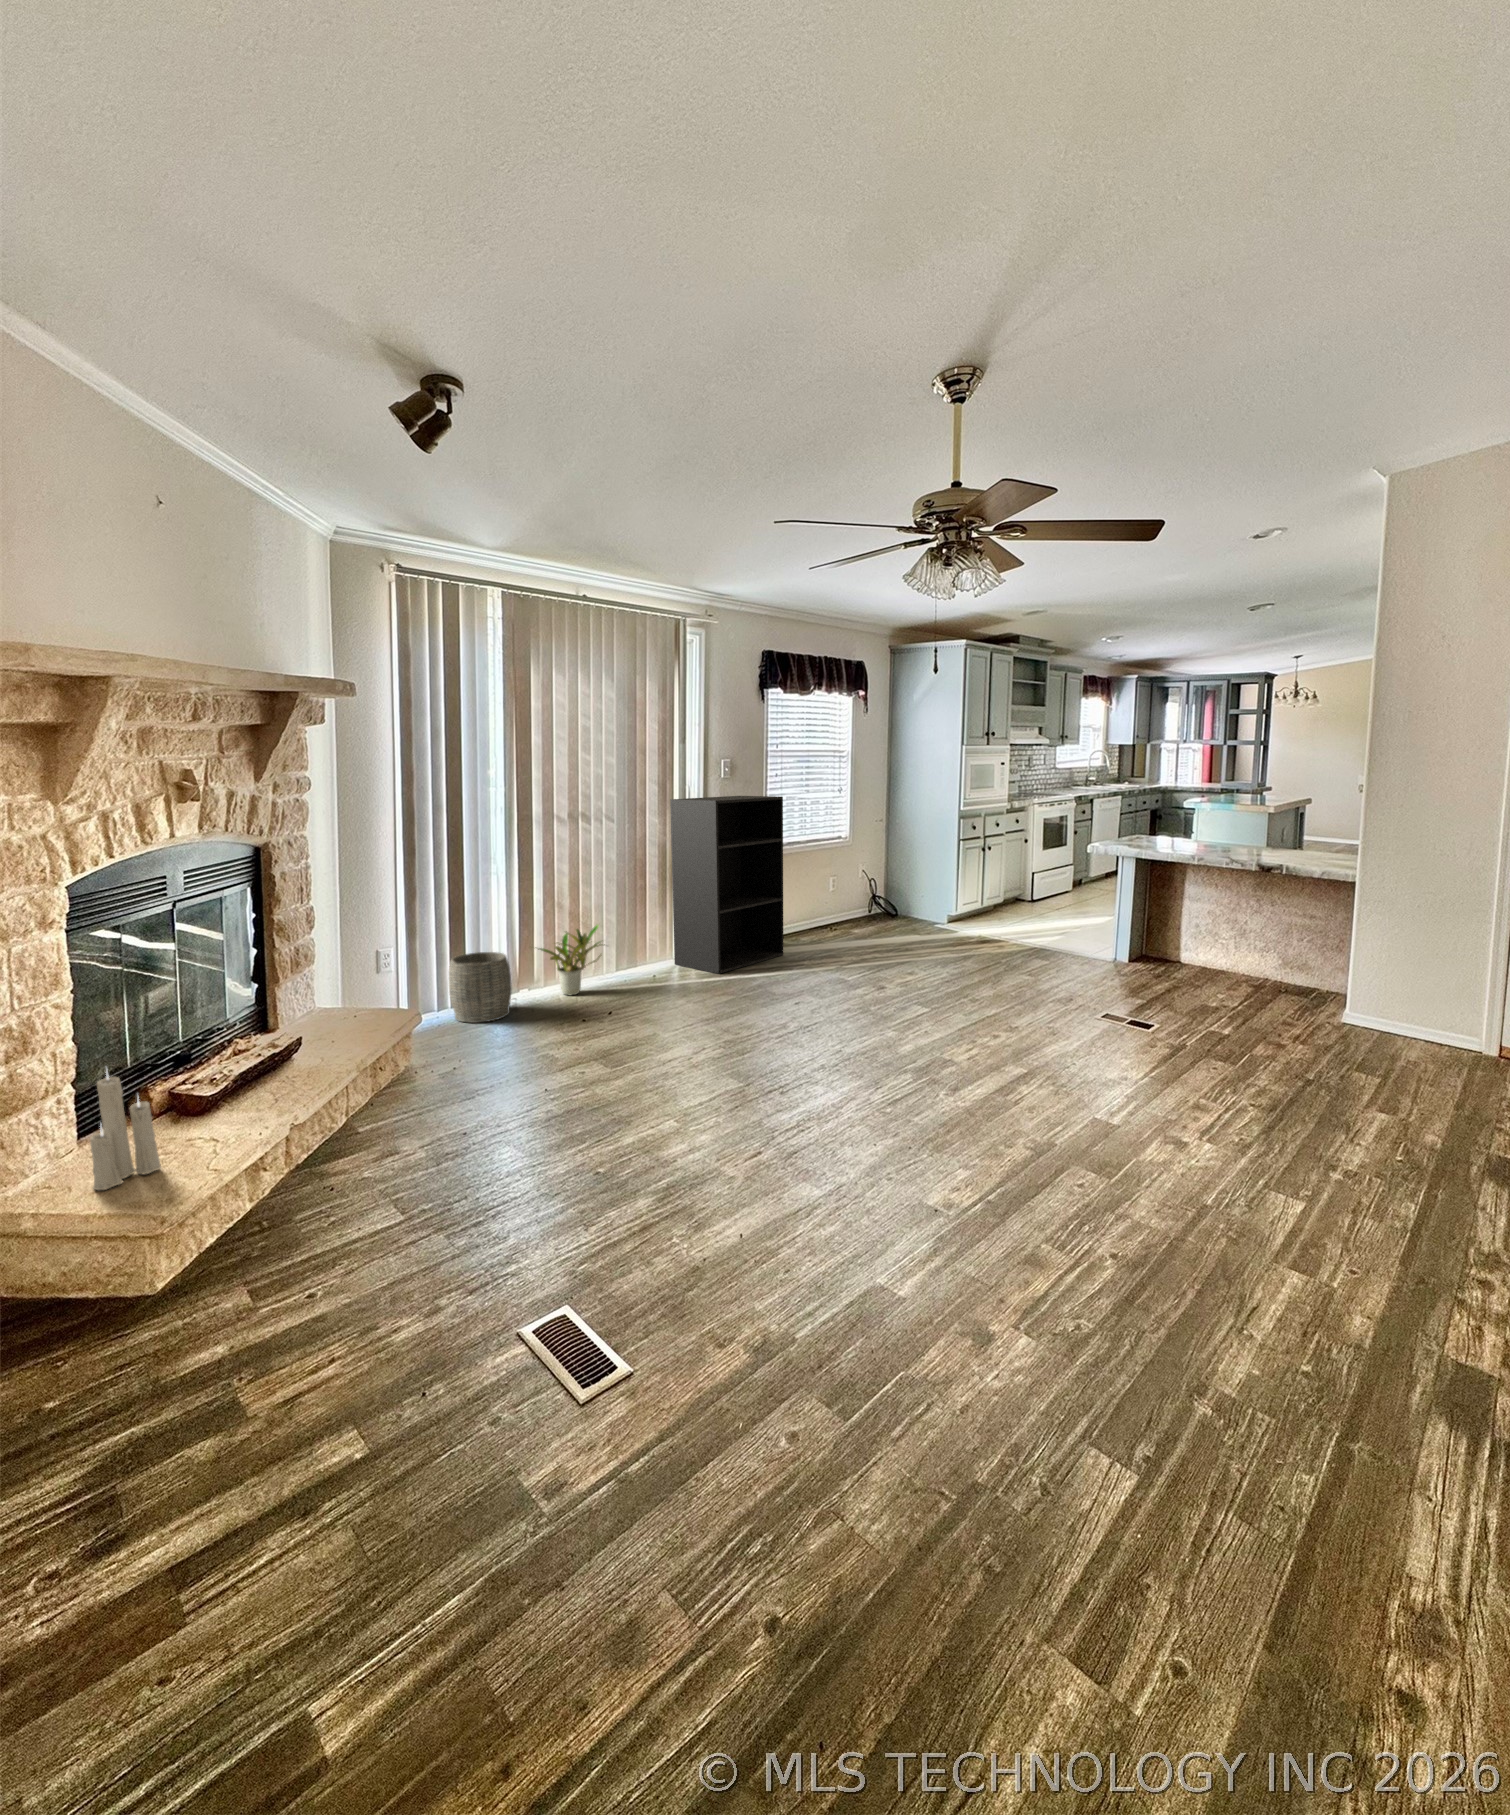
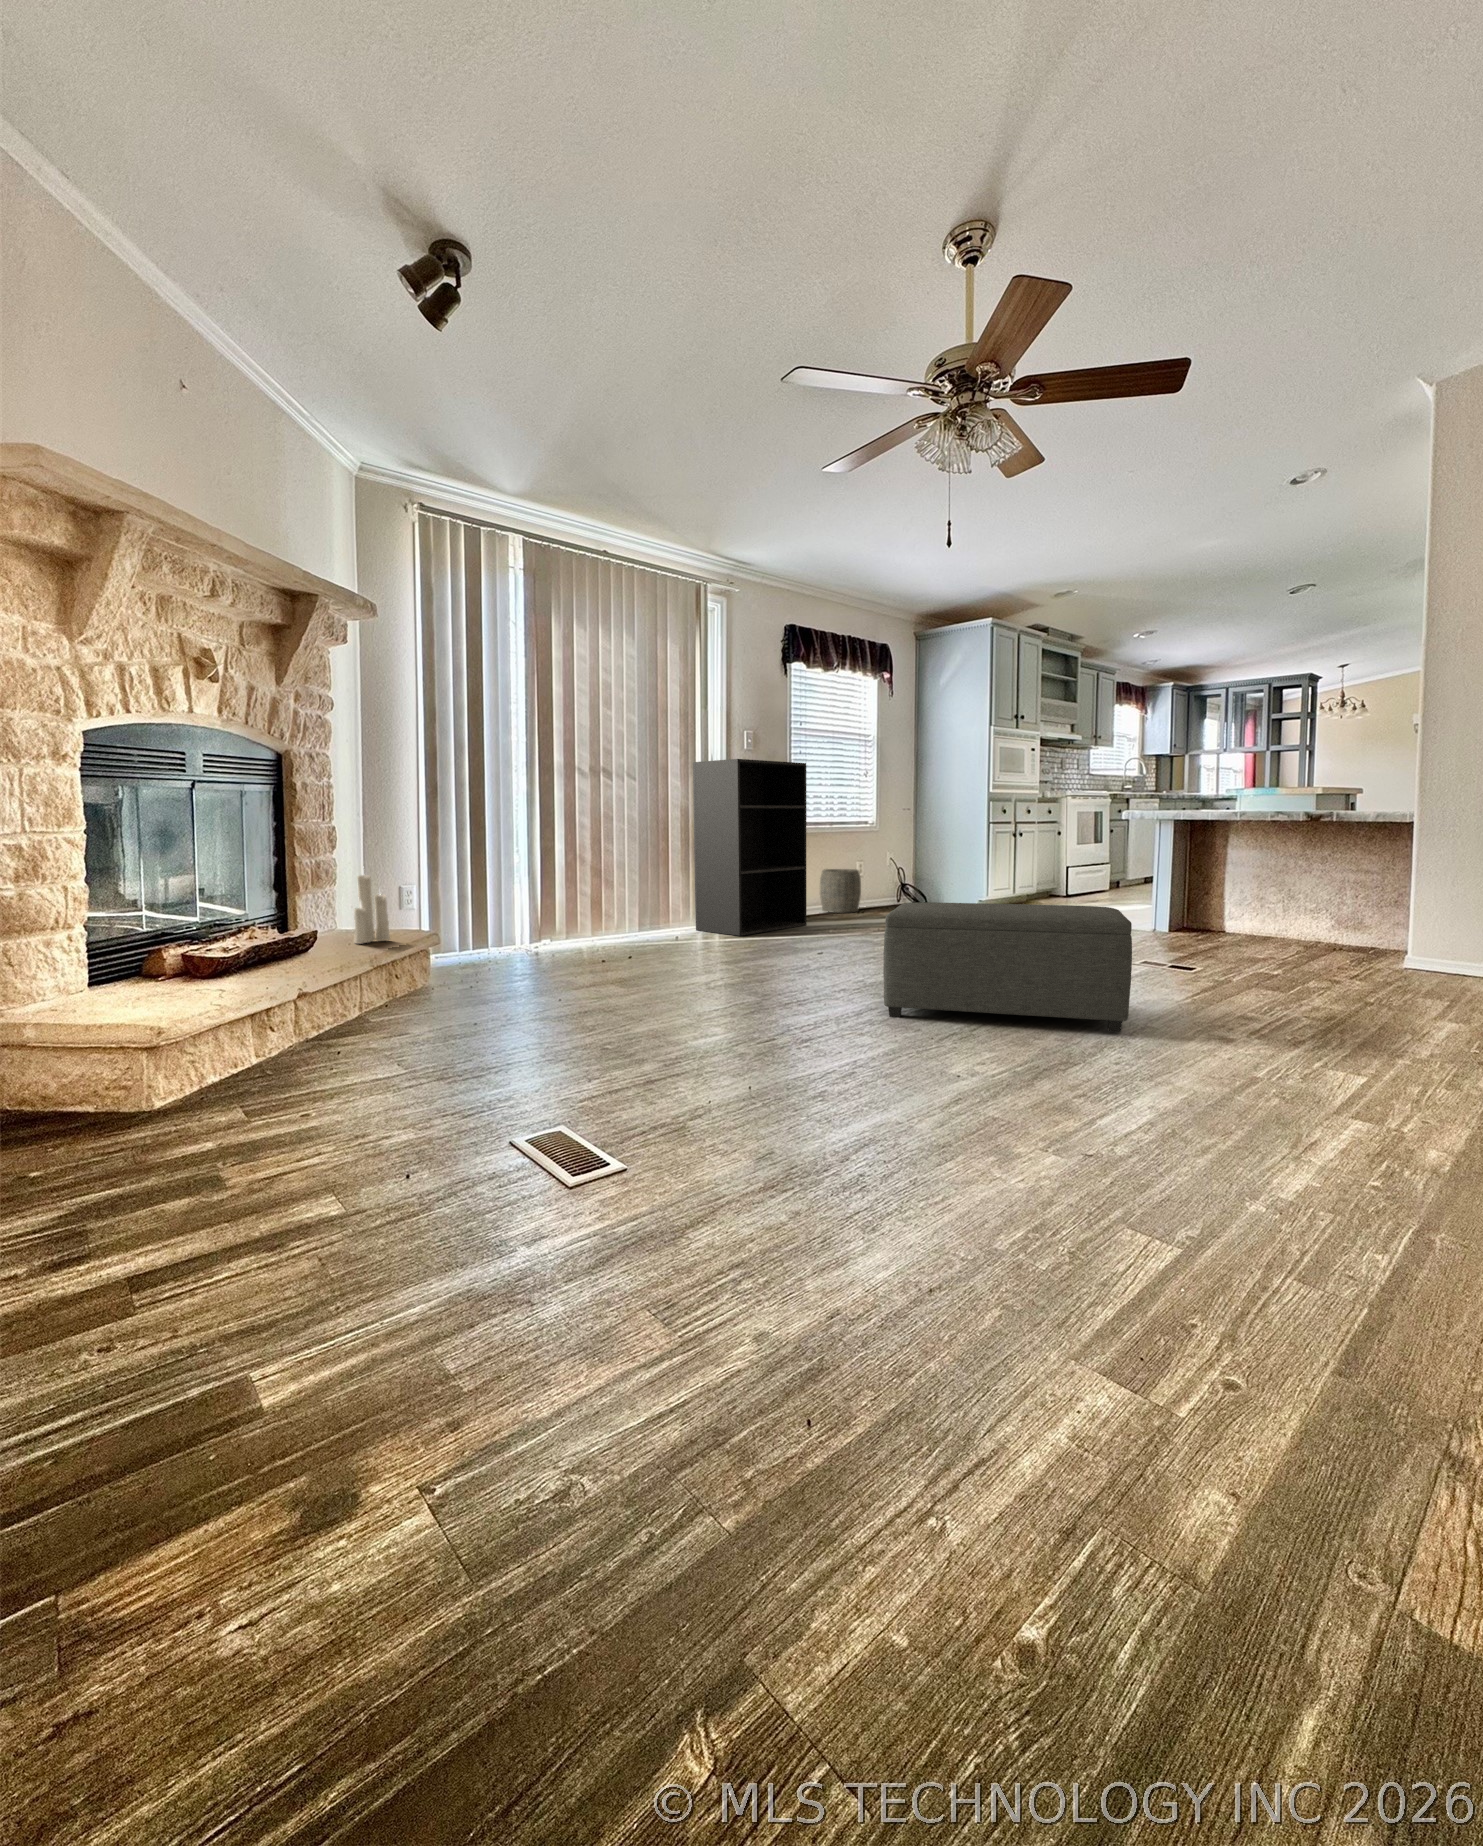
potted plant: present [538,925,605,995] -> none [548,878,629,948]
woven basket: present [449,952,512,1023] -> present [820,869,861,913]
ottoman: none [865,980,1099,1120] -> present [883,902,1132,1032]
candle: present [90,1071,161,1190] -> present [354,874,390,944]

